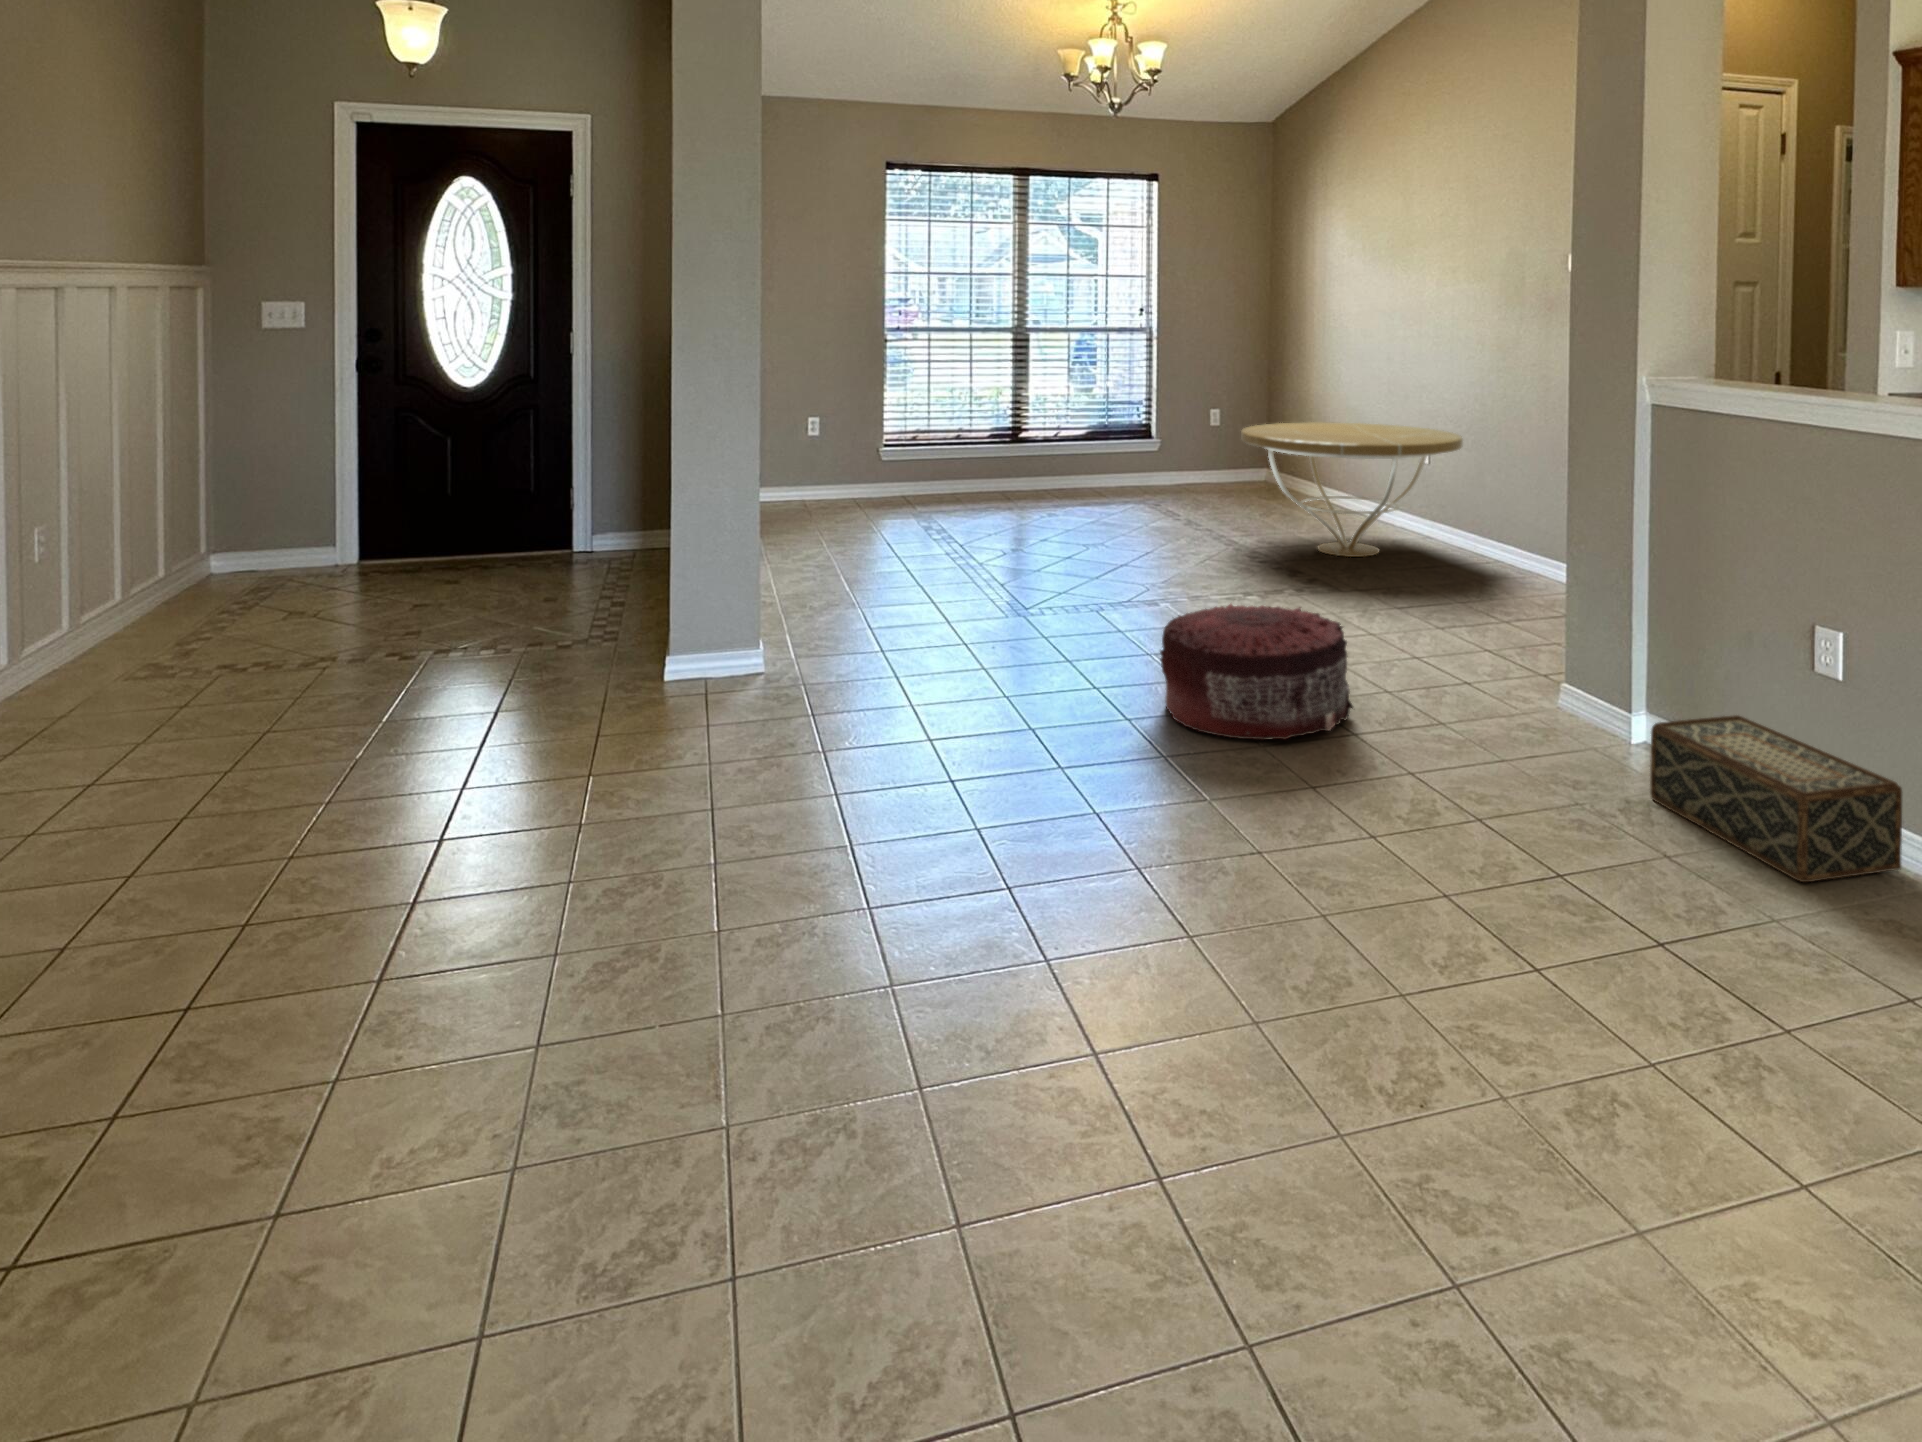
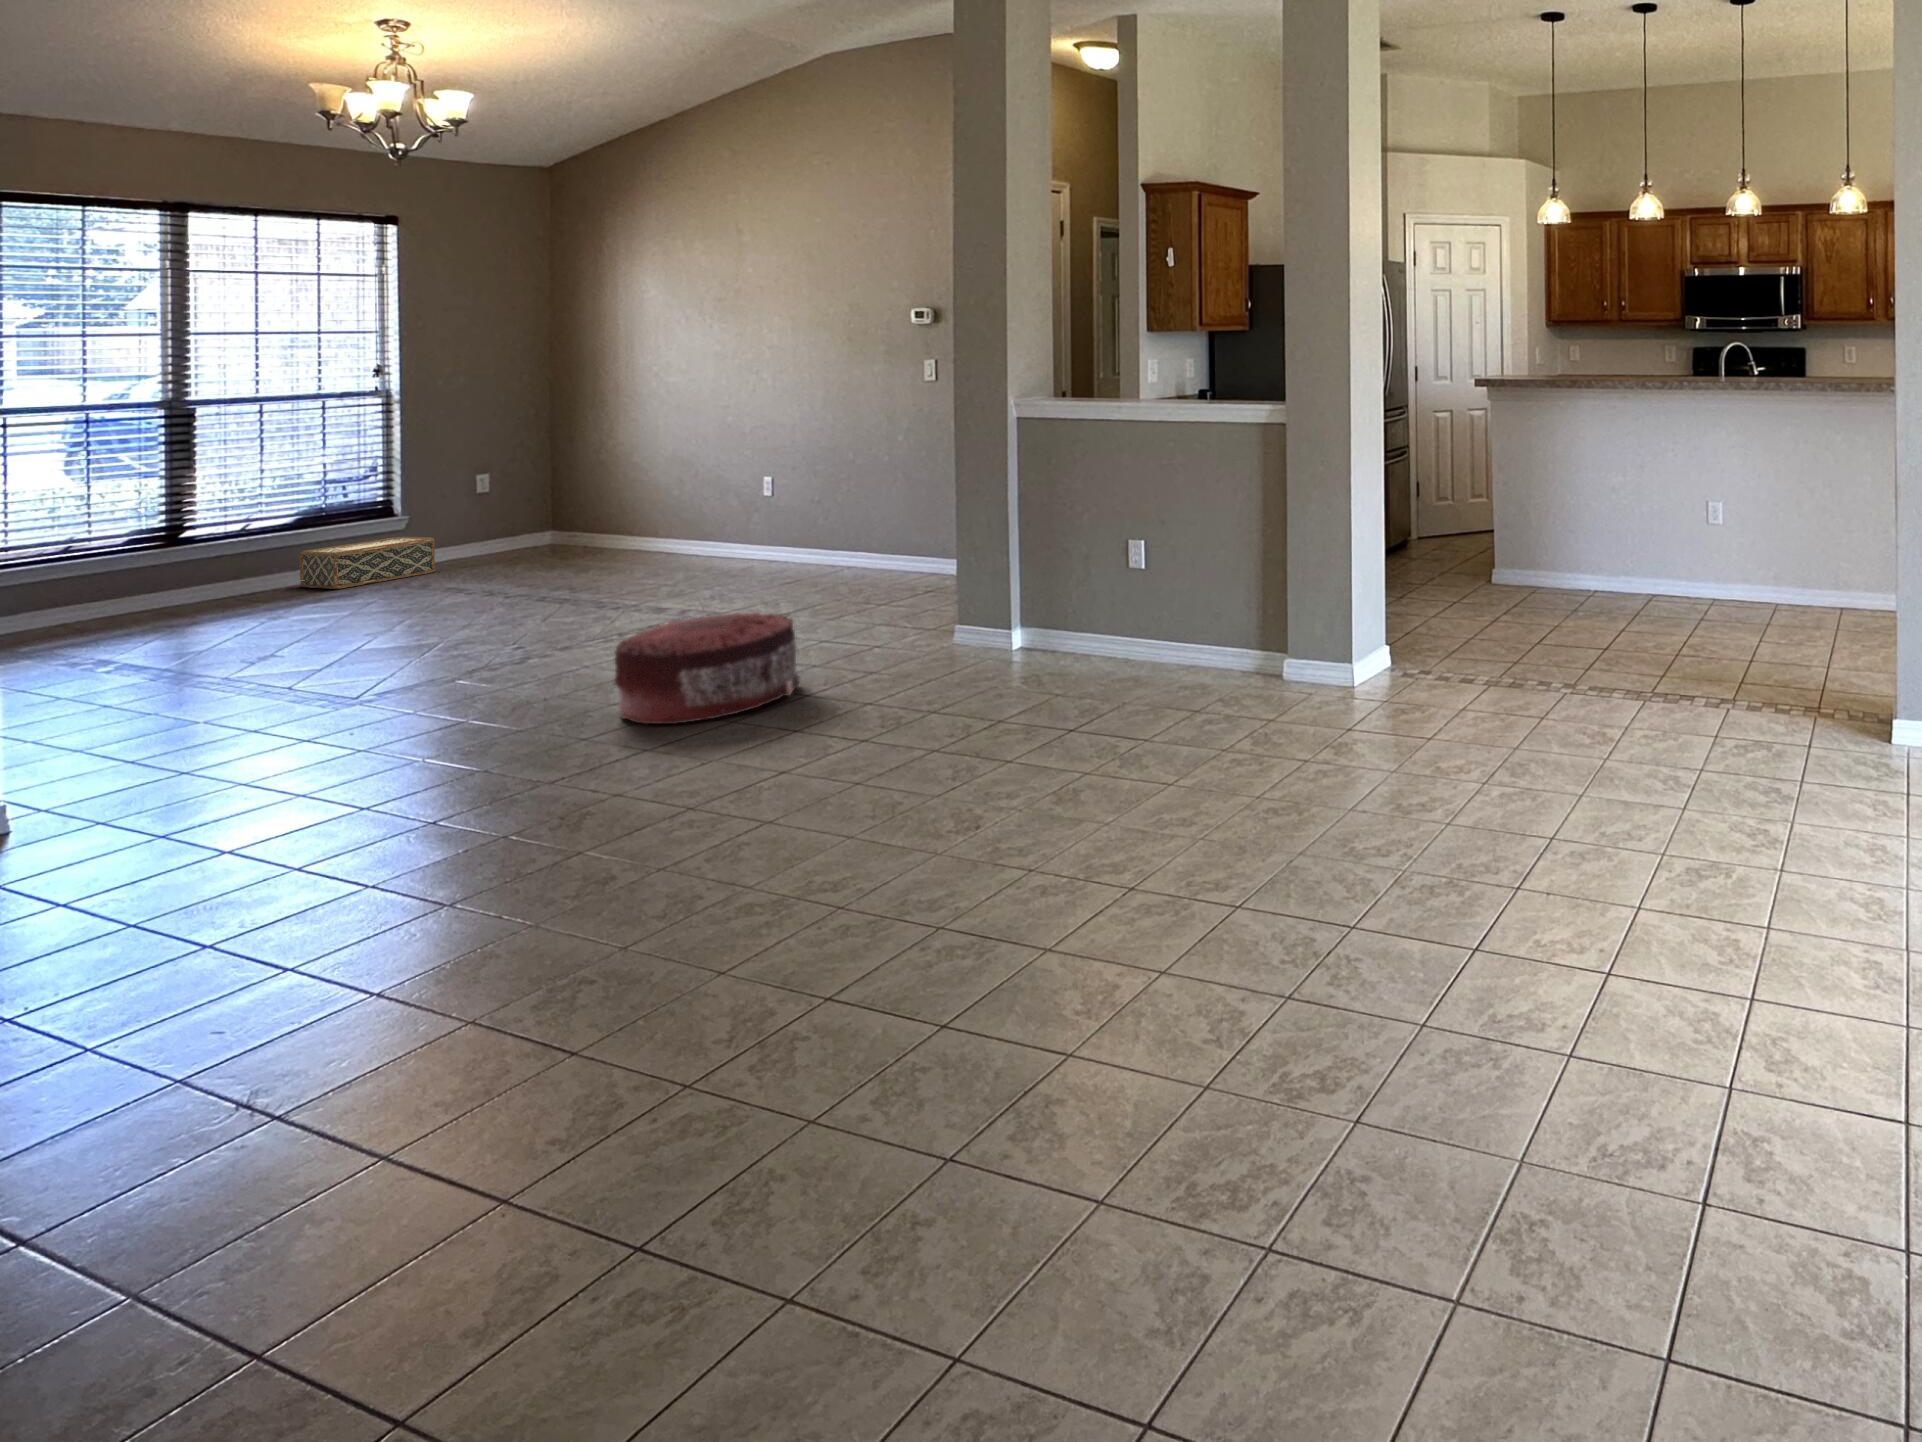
coffee table: present [1241,422,1463,557] -> none [570,464,811,591]
woven basket: present [1650,715,1902,882] -> present [300,537,435,589]

